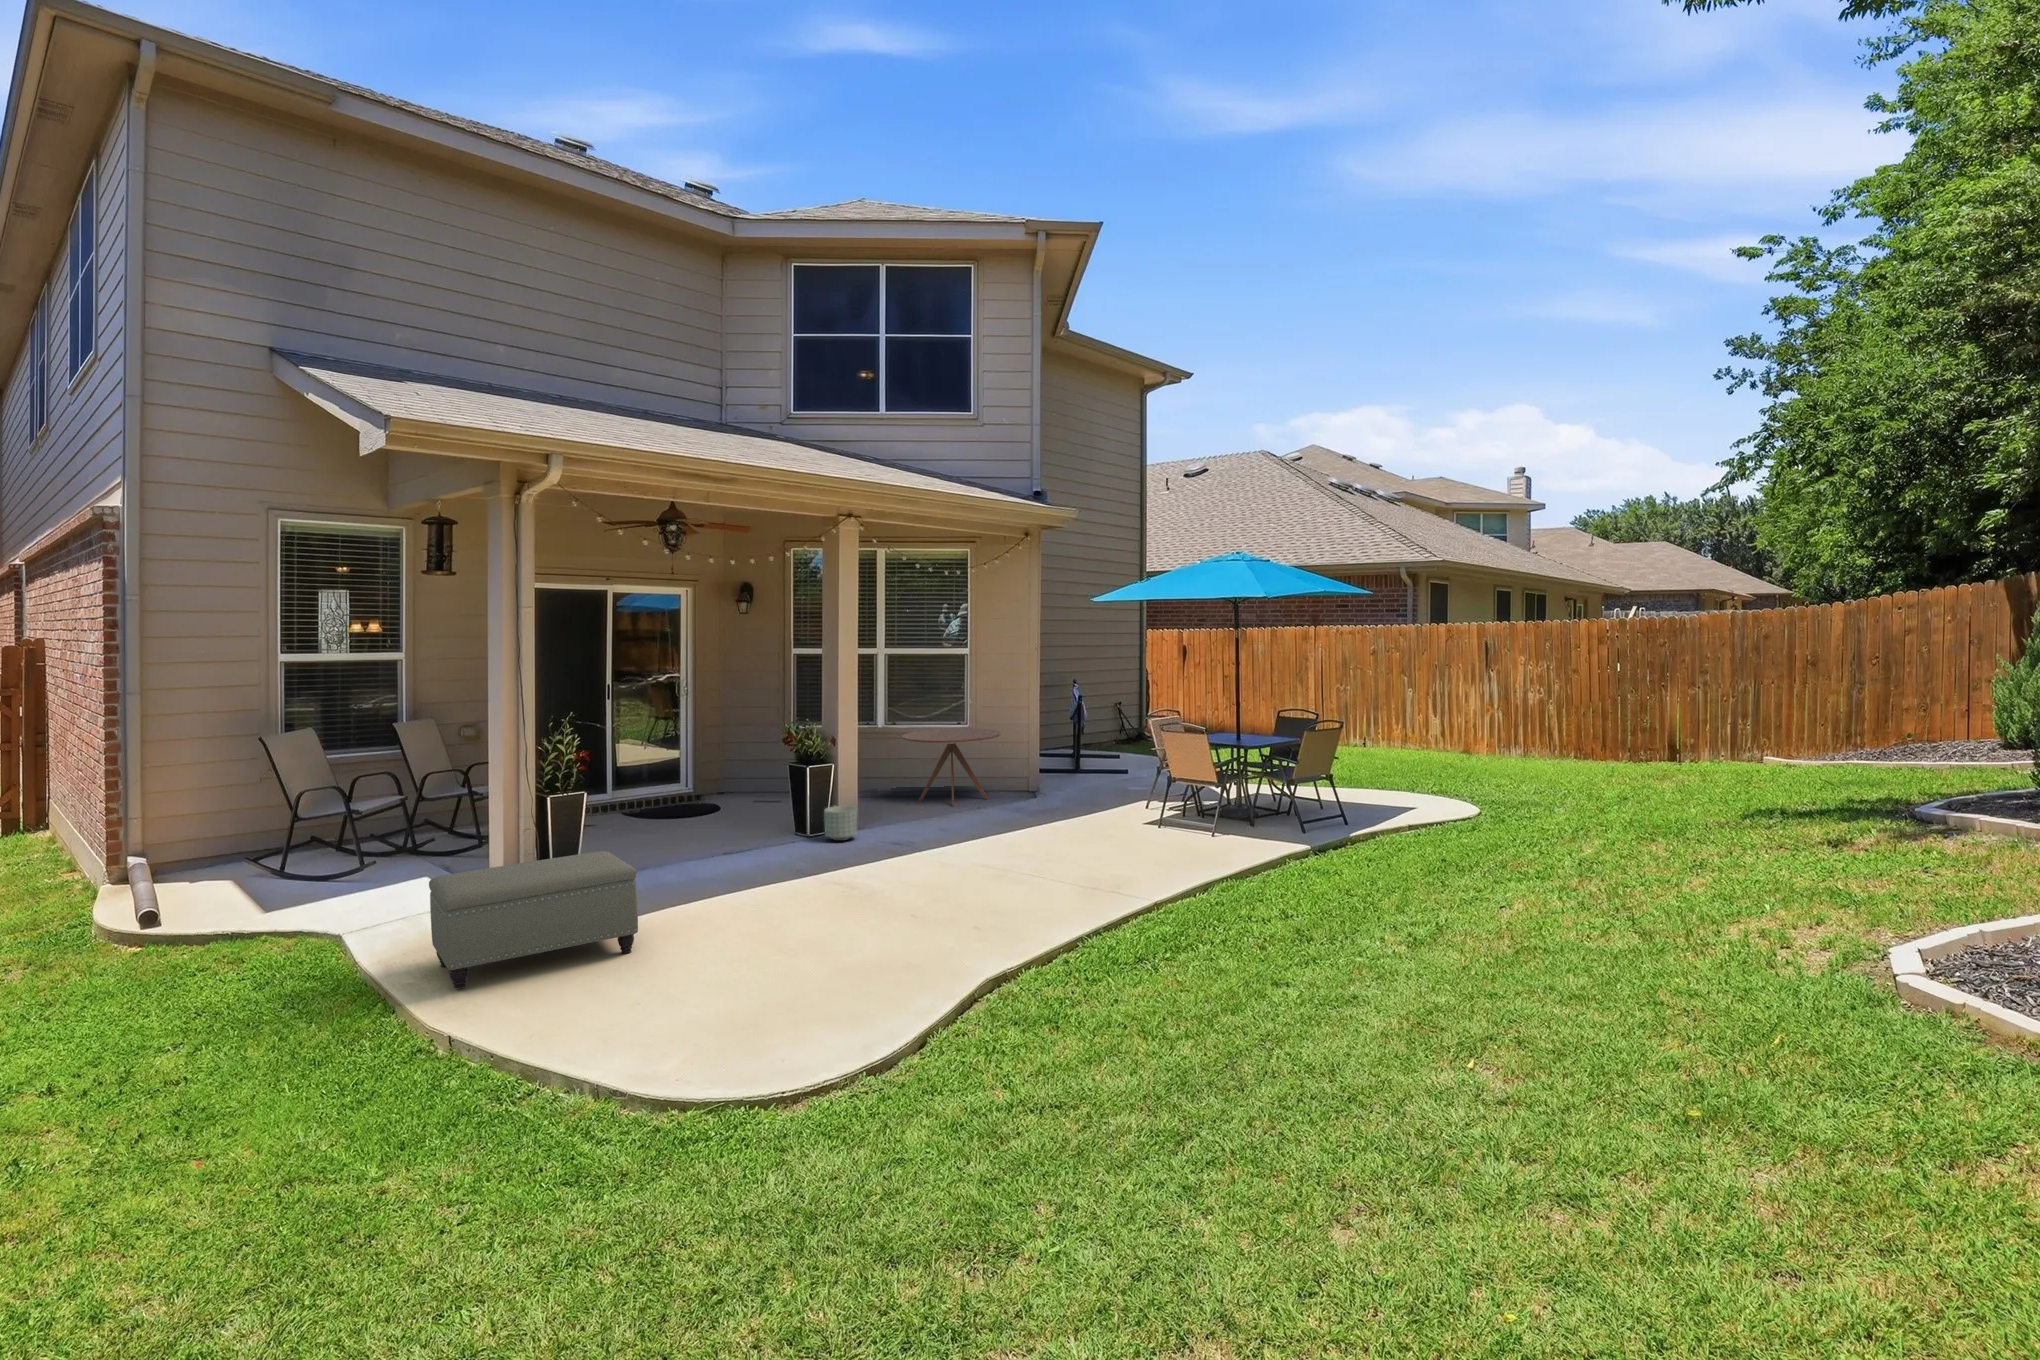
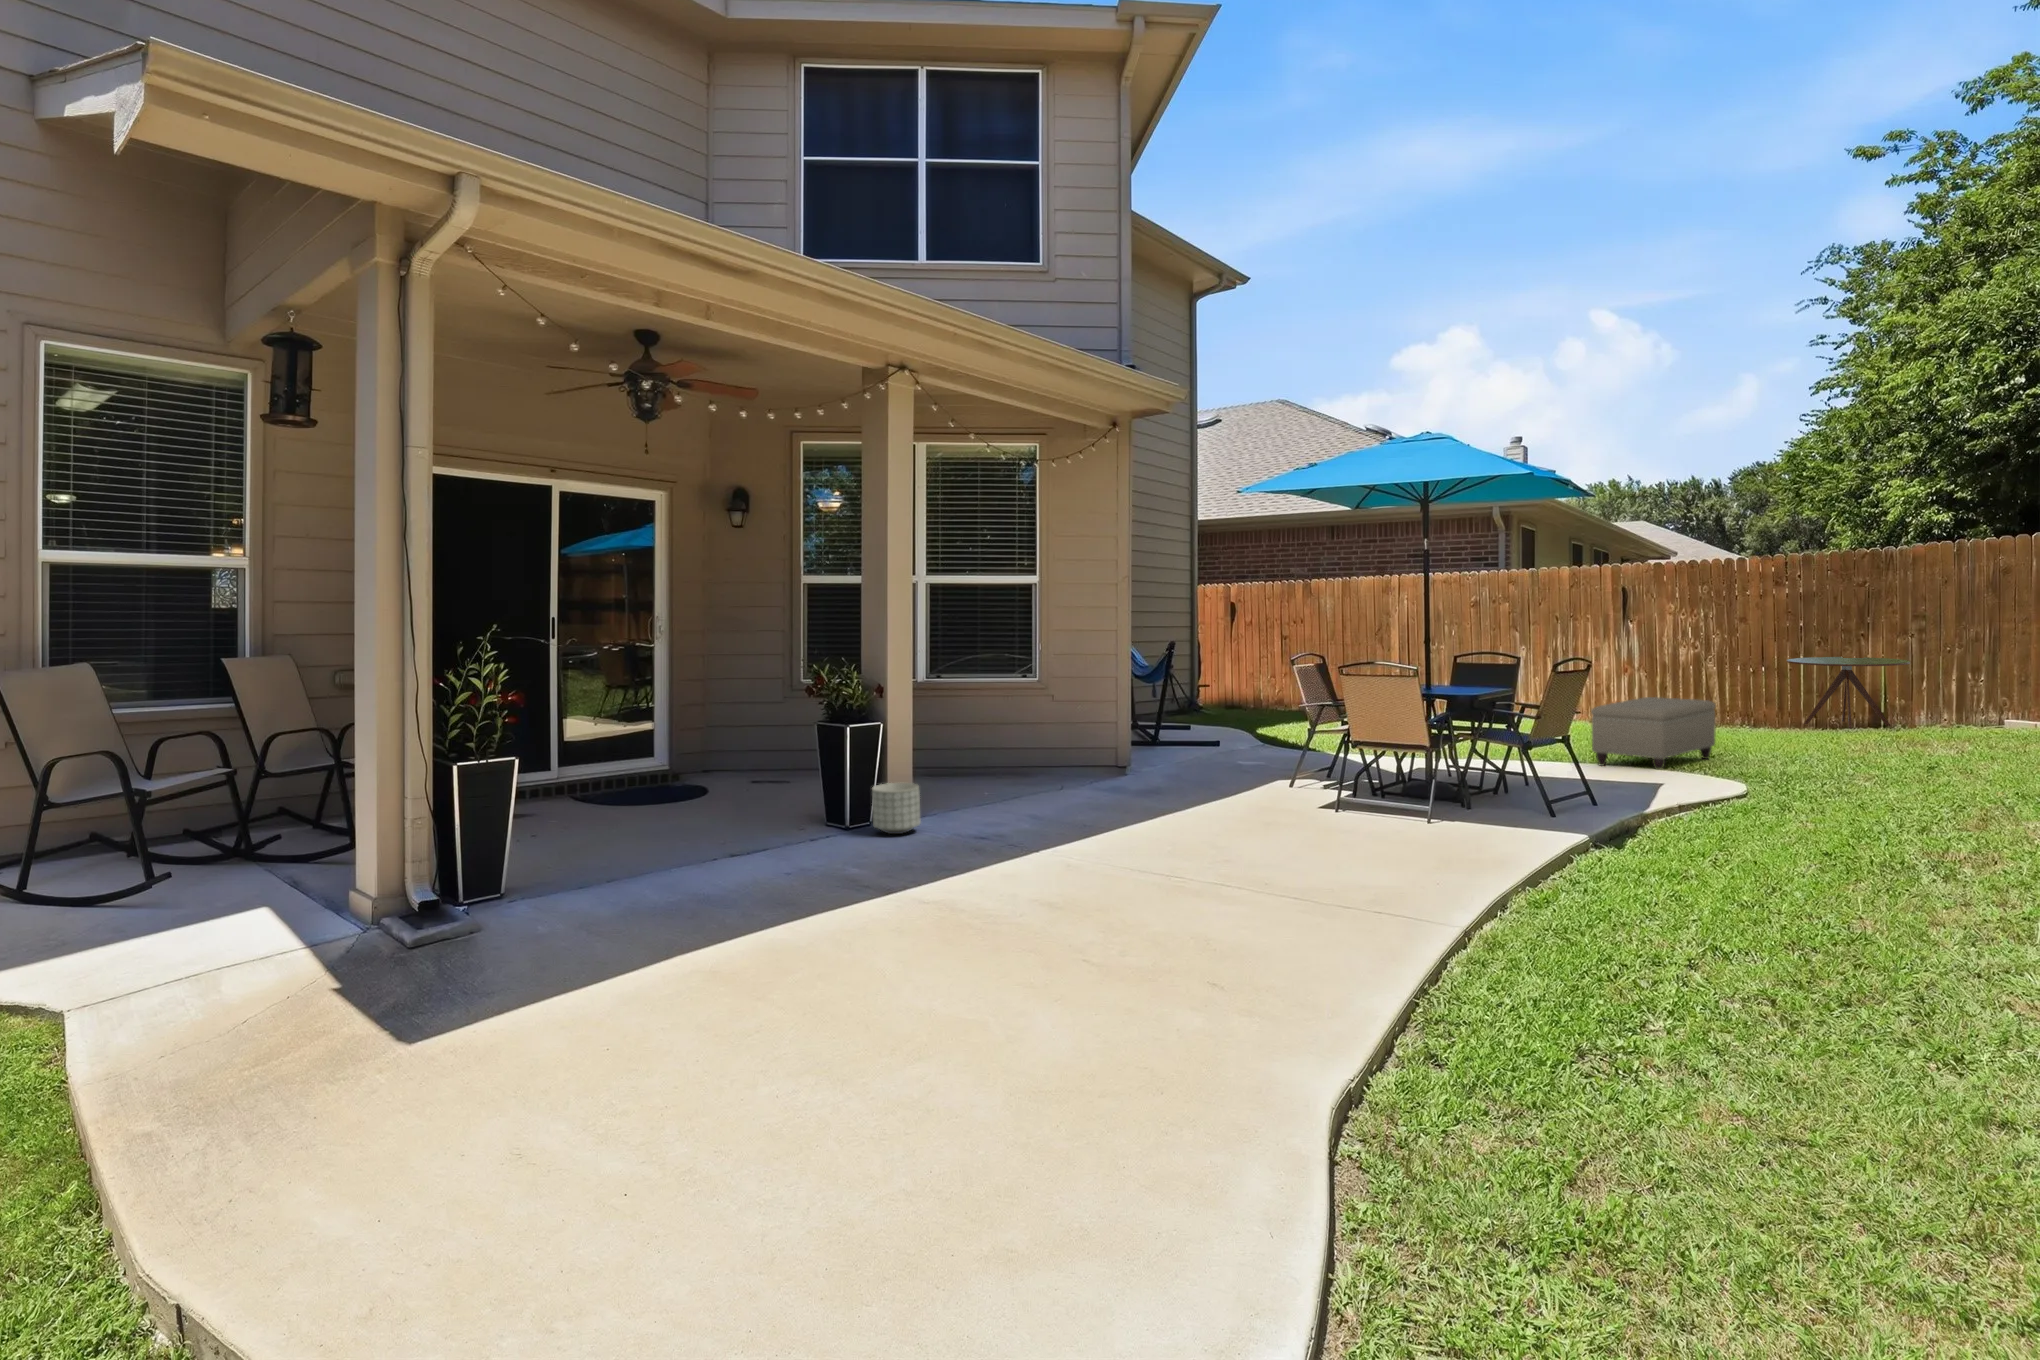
round table: present [902,728,1000,807] -> present [1787,657,1910,728]
ottoman: present [429,851,638,989] -> present [1591,697,1716,769]

